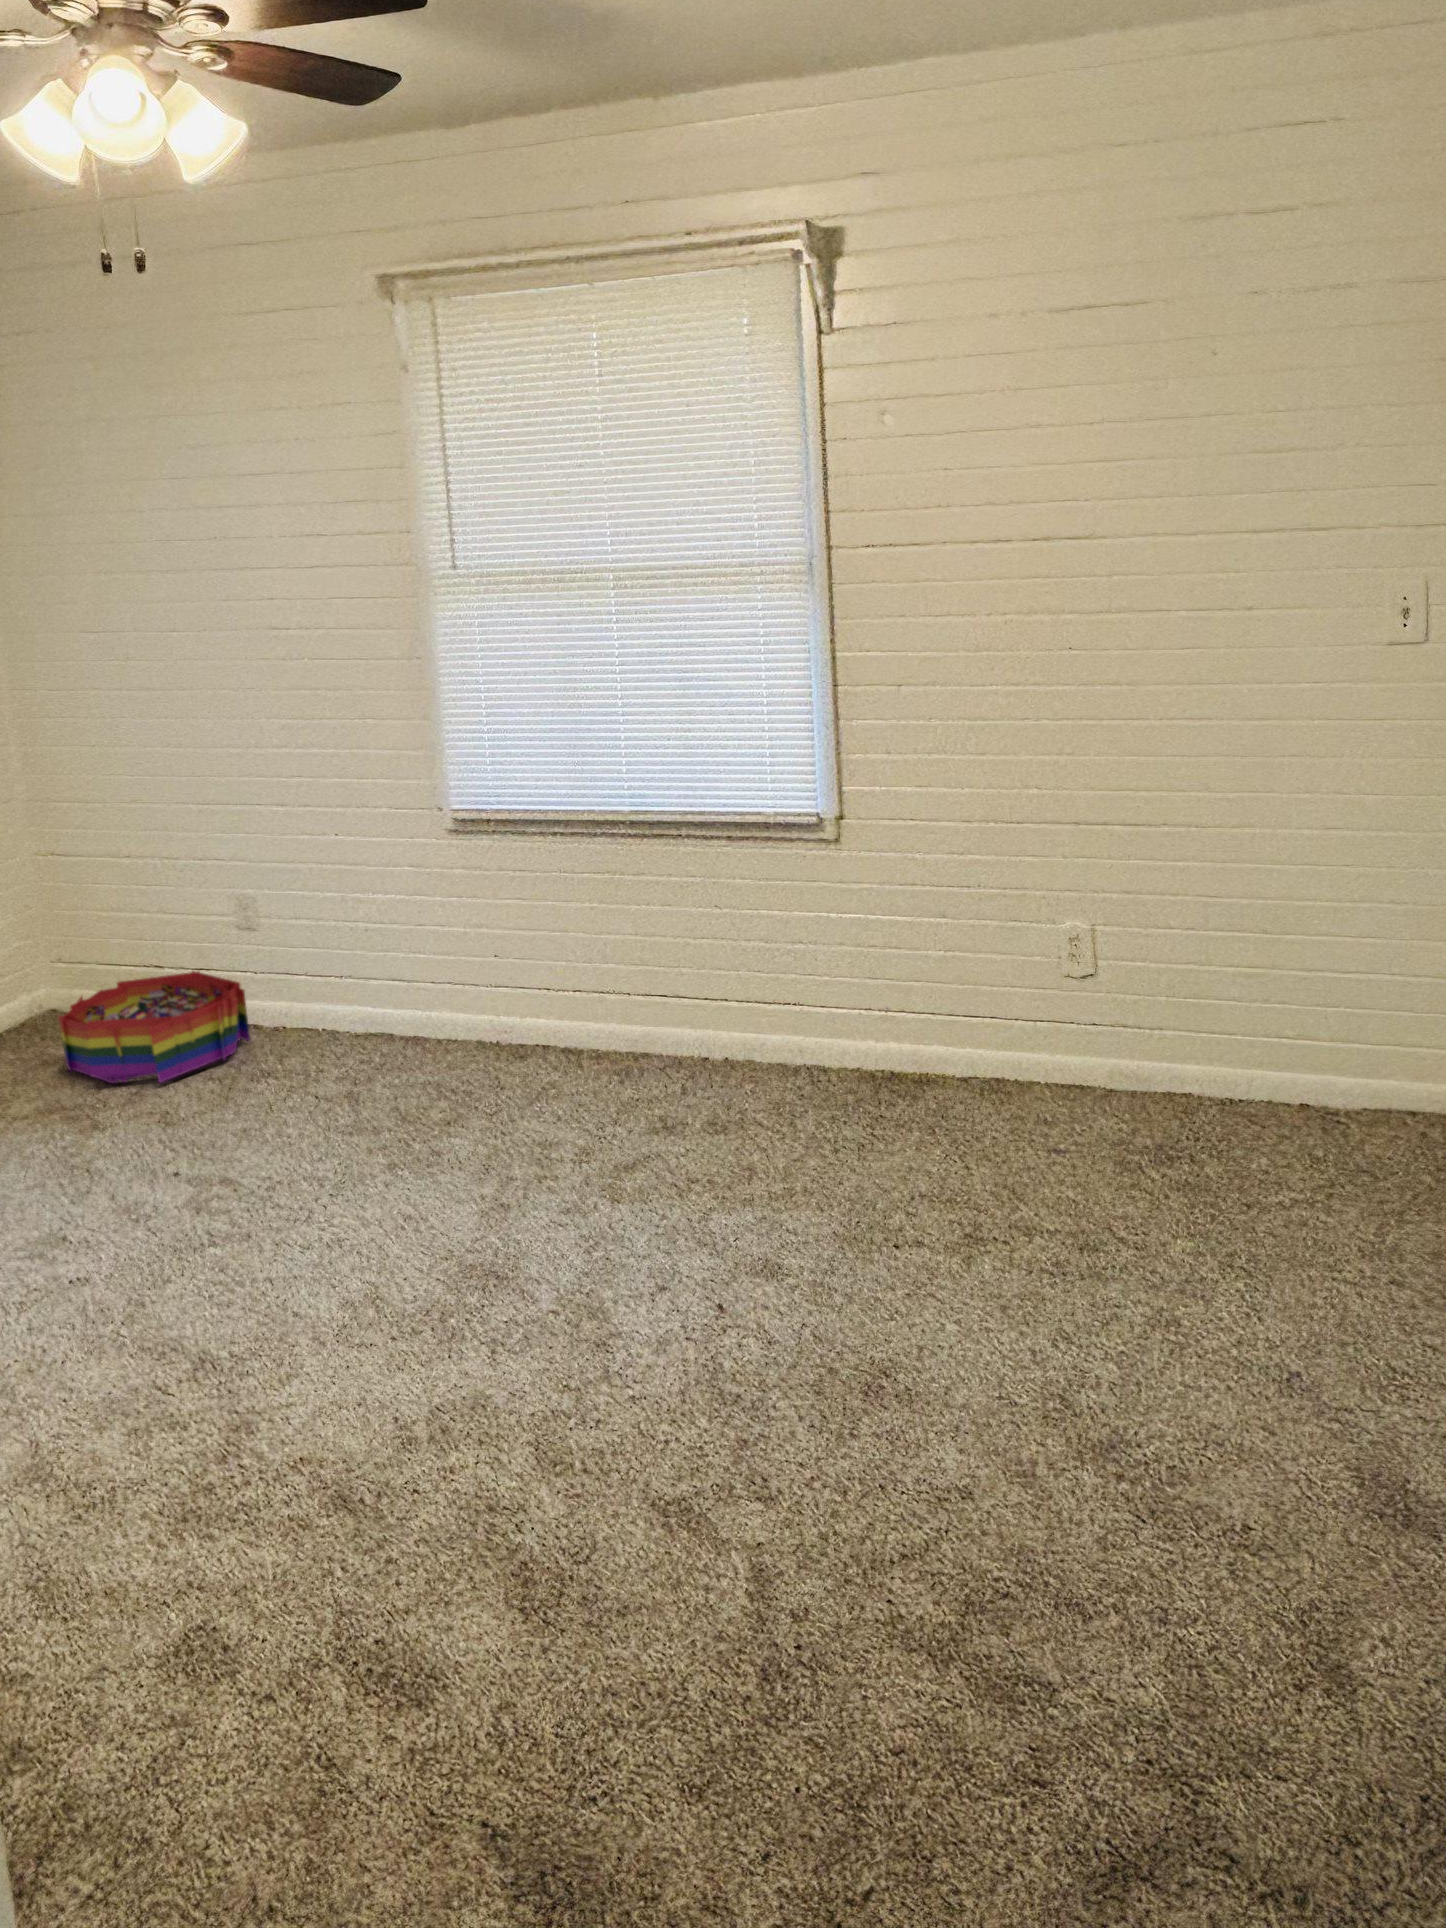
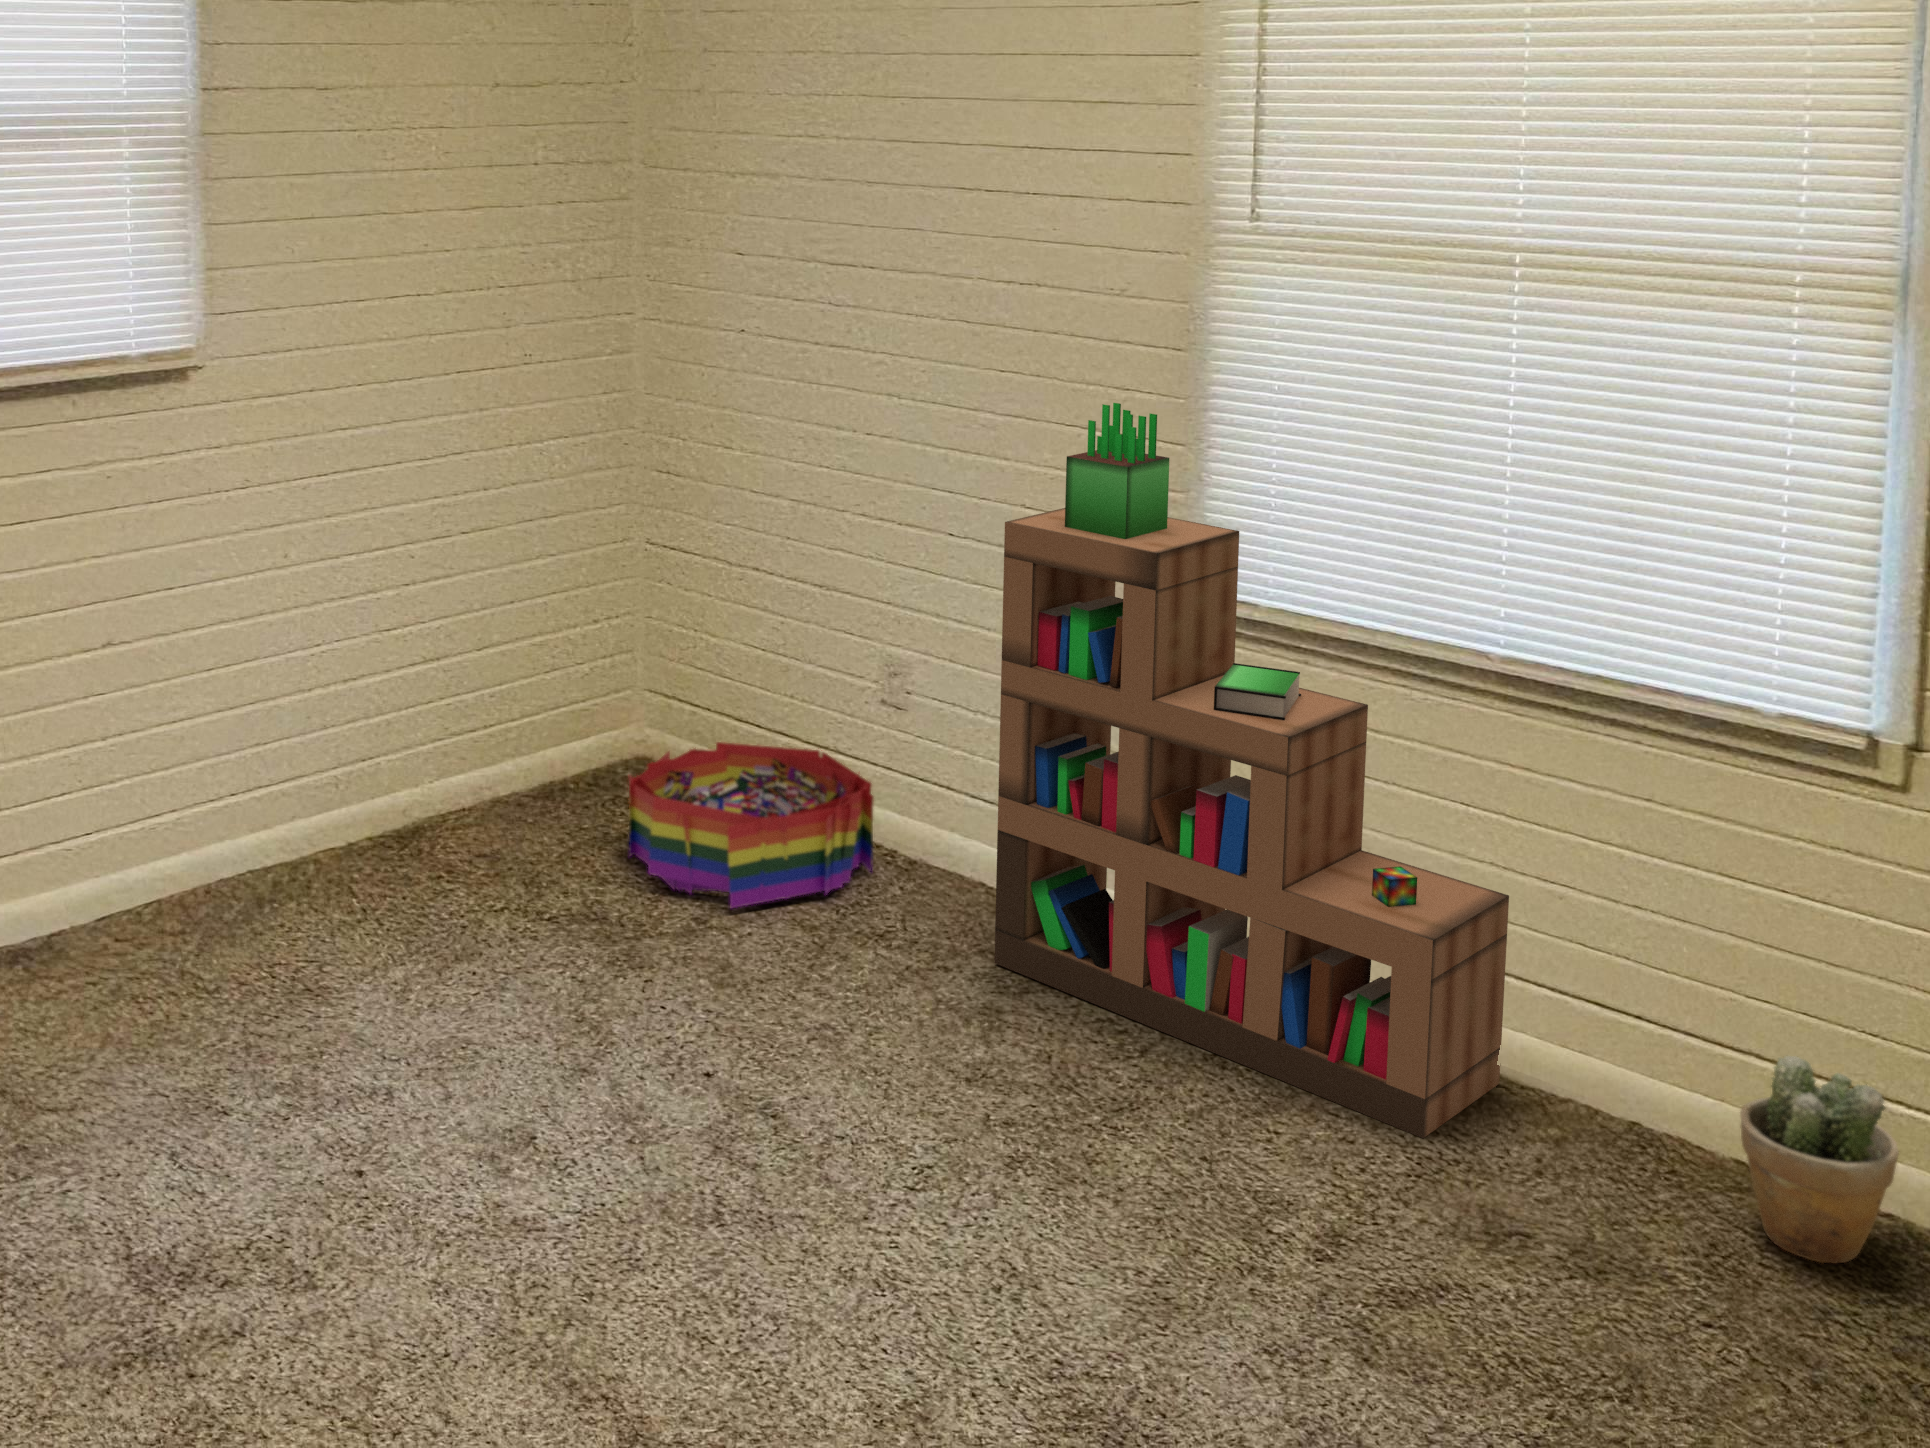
bookshelf: none [321,693,659,1092] -> present [994,403,1509,1138]
potted plant: none [783,989,858,1092] -> present [1740,1056,1899,1264]

